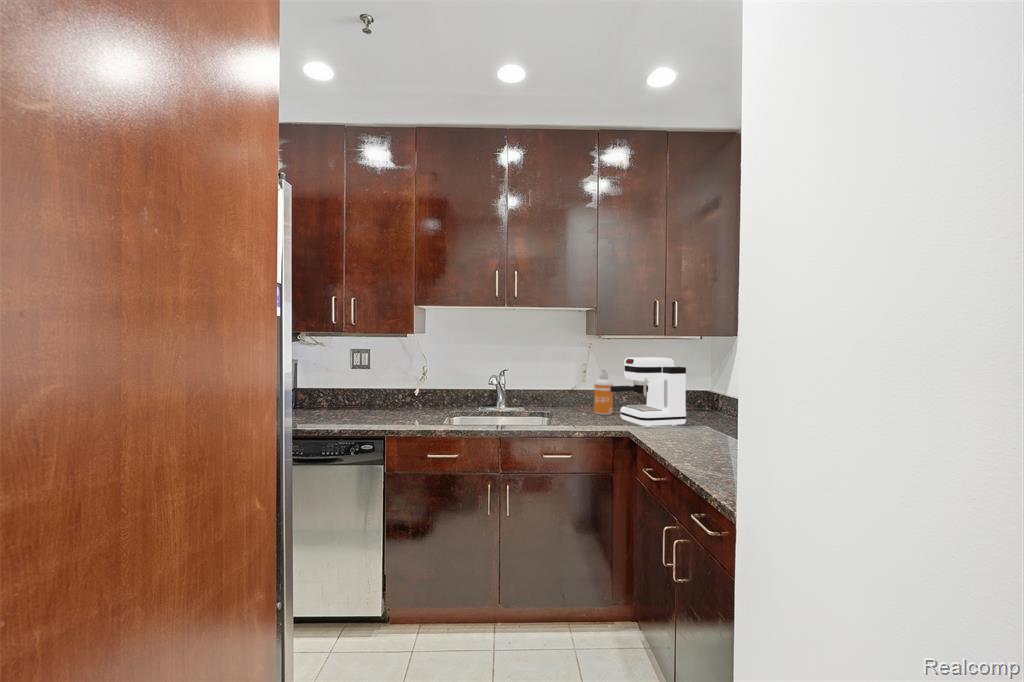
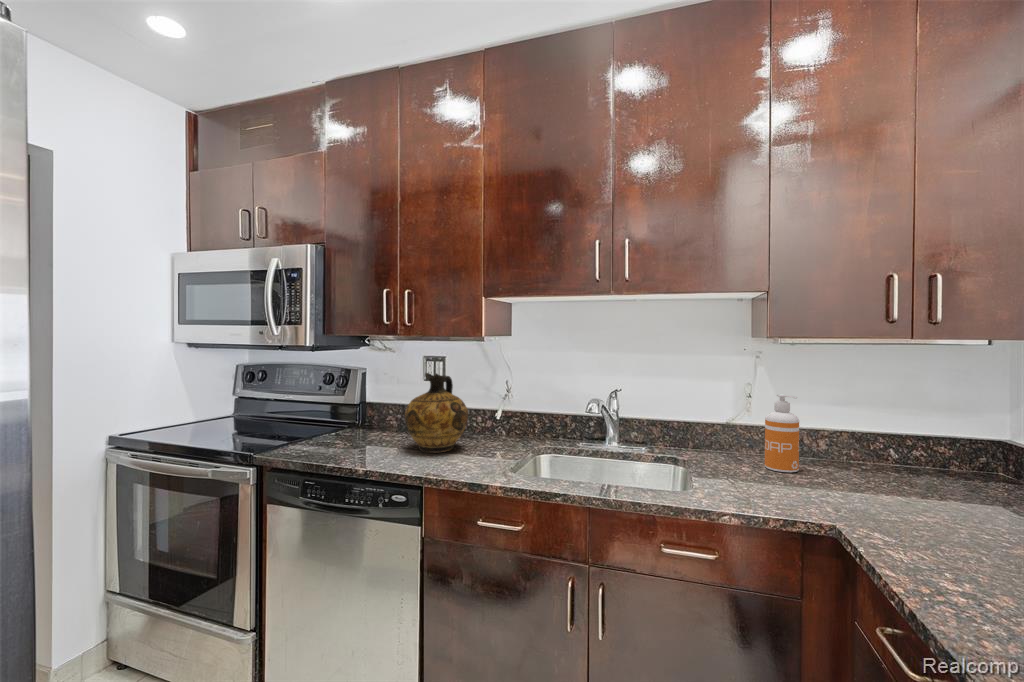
coffee maker: present [610,357,686,427] -> none [795,379,970,519]
ceramic jug: none [355,361,402,419] -> present [405,373,468,453]

